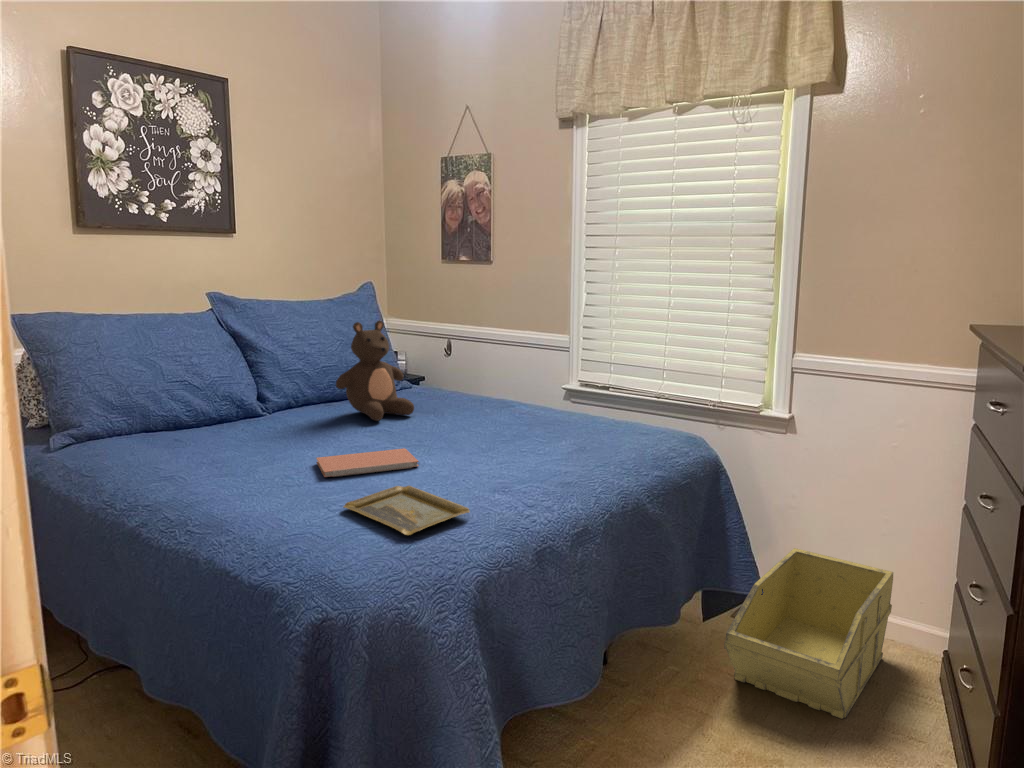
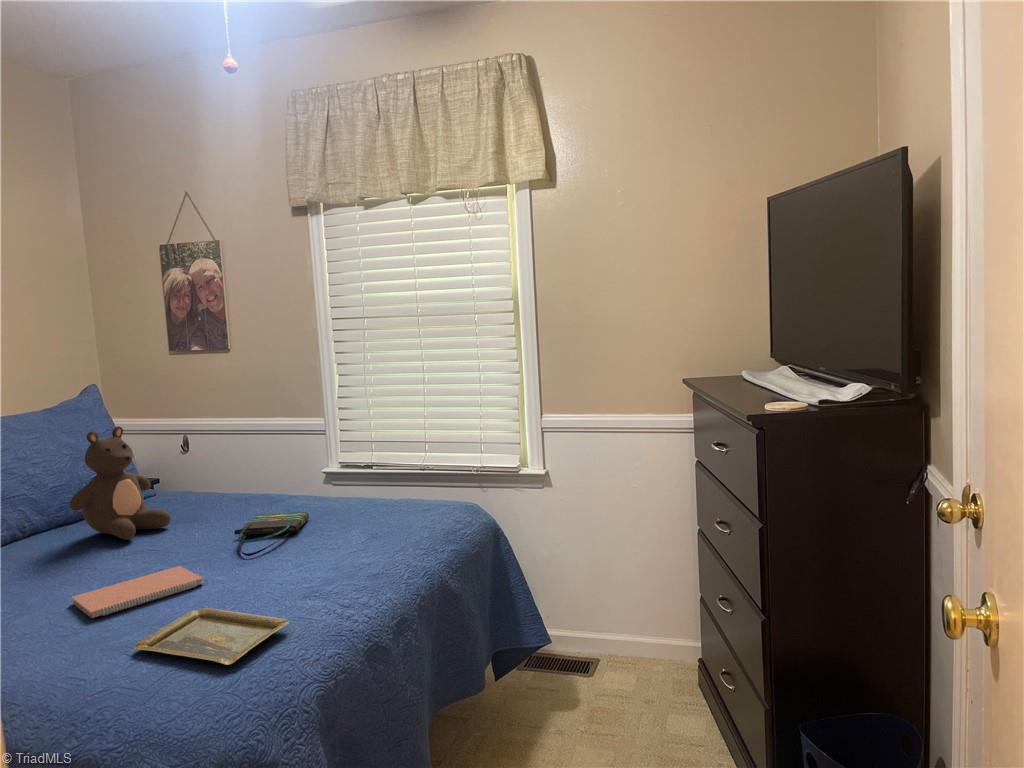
tote bag: none [459,416,530,450] -> present [234,512,309,556]
storage bin: present [724,548,893,719] -> none [528,589,650,736]

